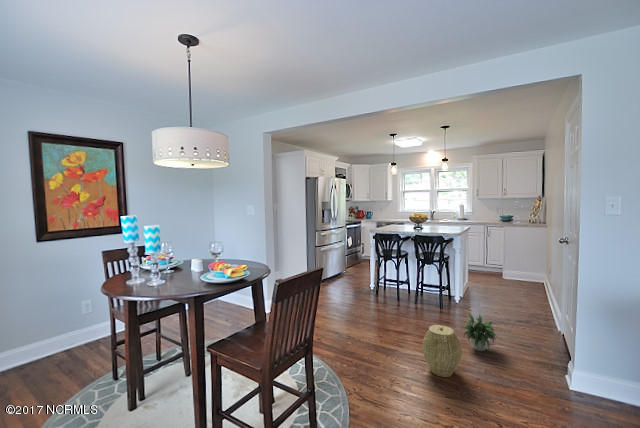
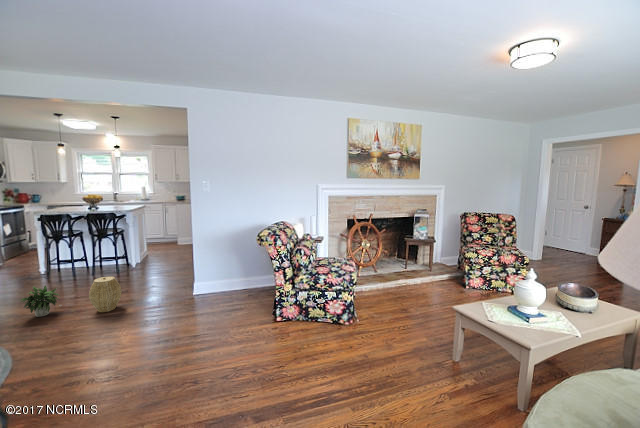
potted plant: present [463,313,496,351] -> present [21,286,62,317]

